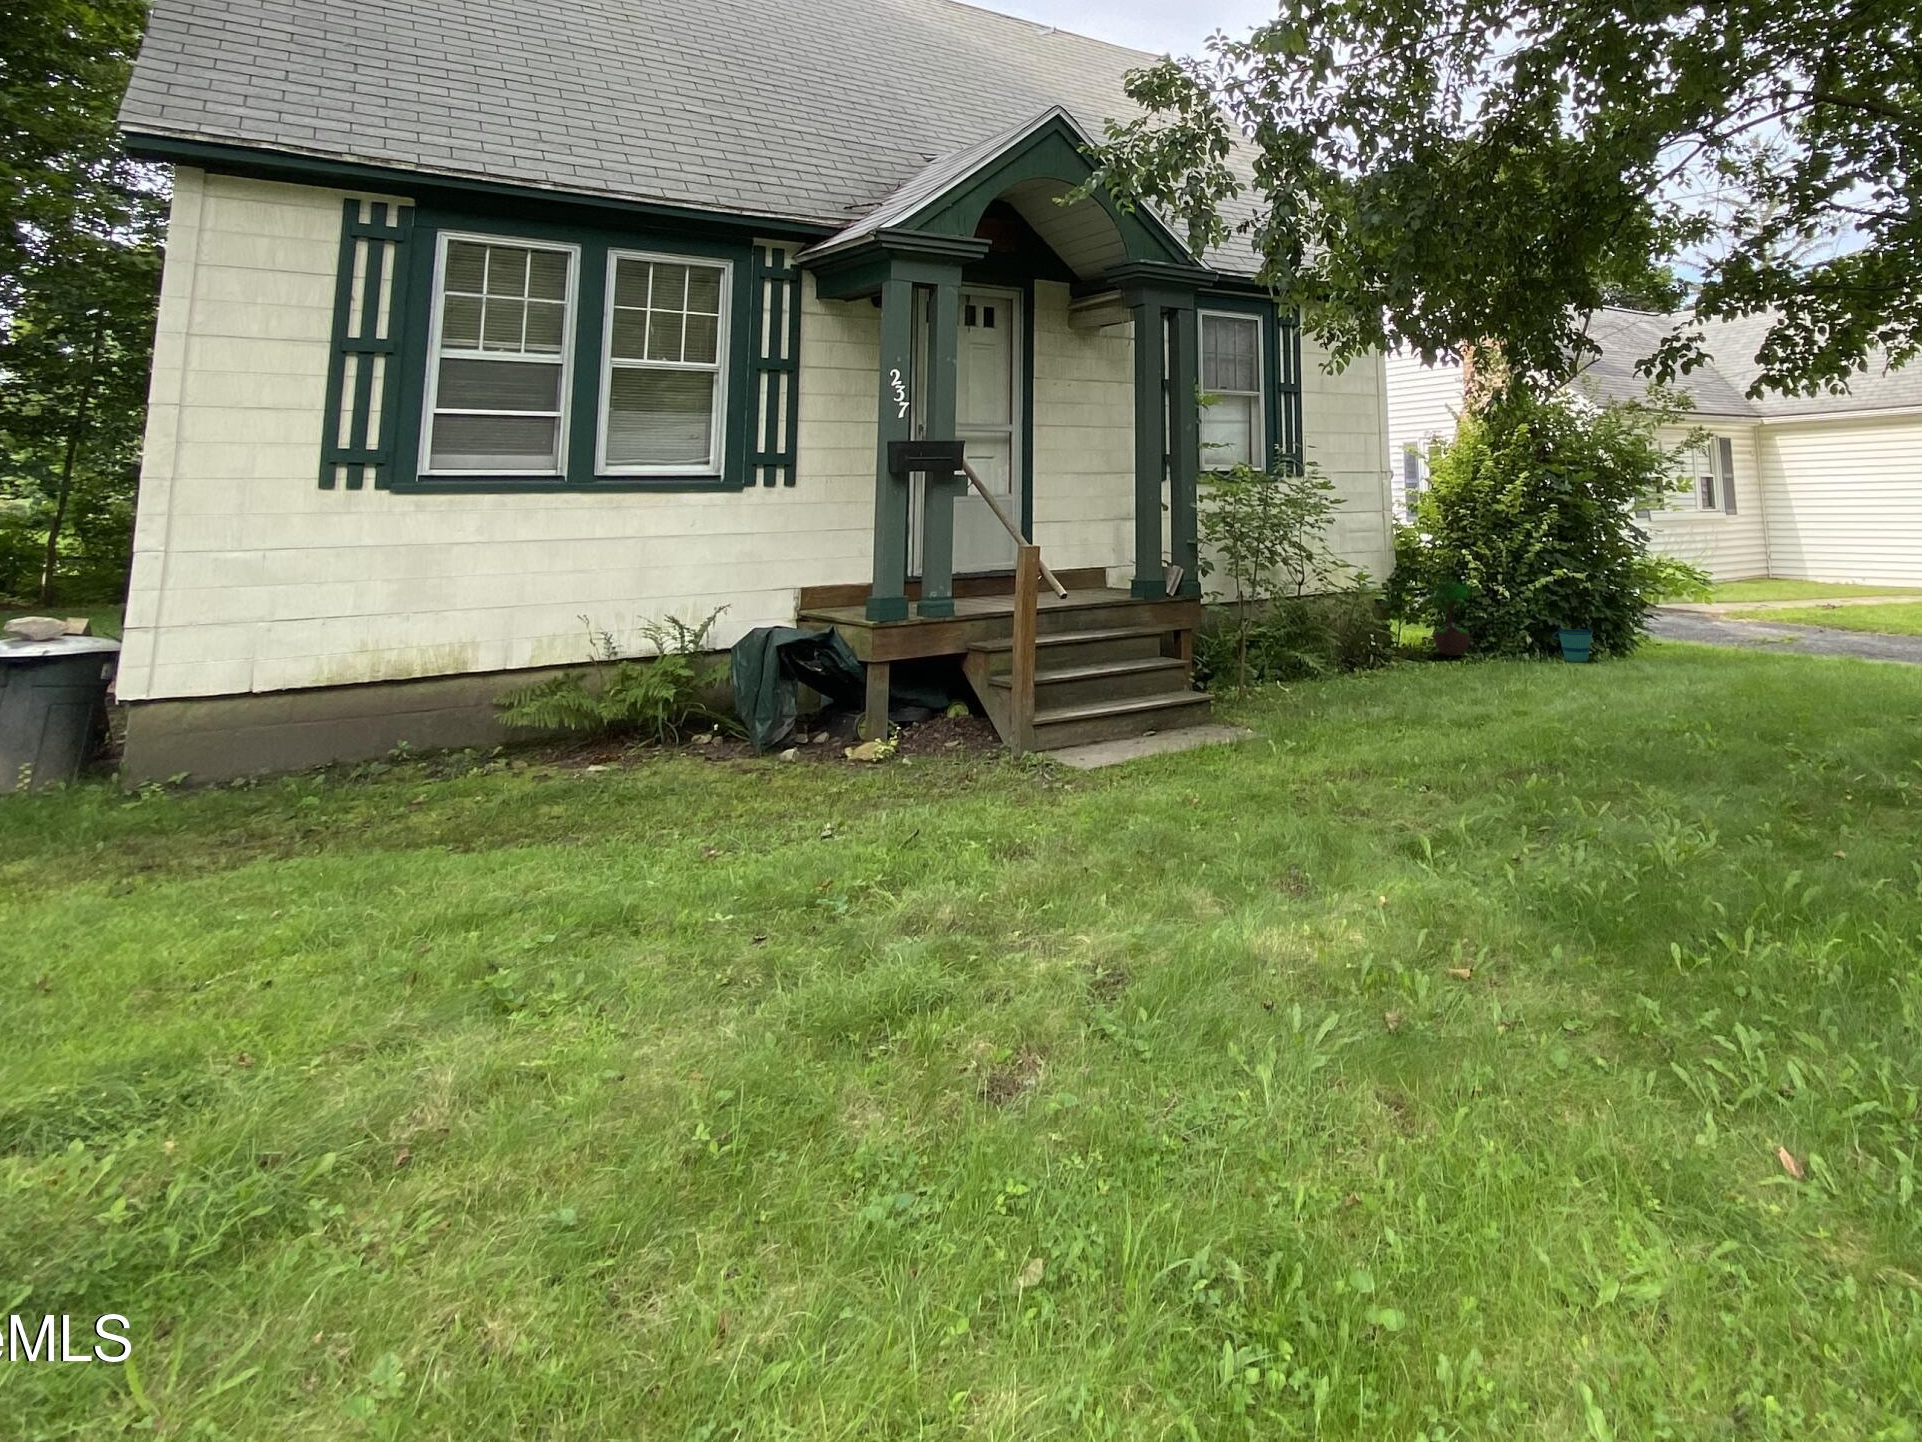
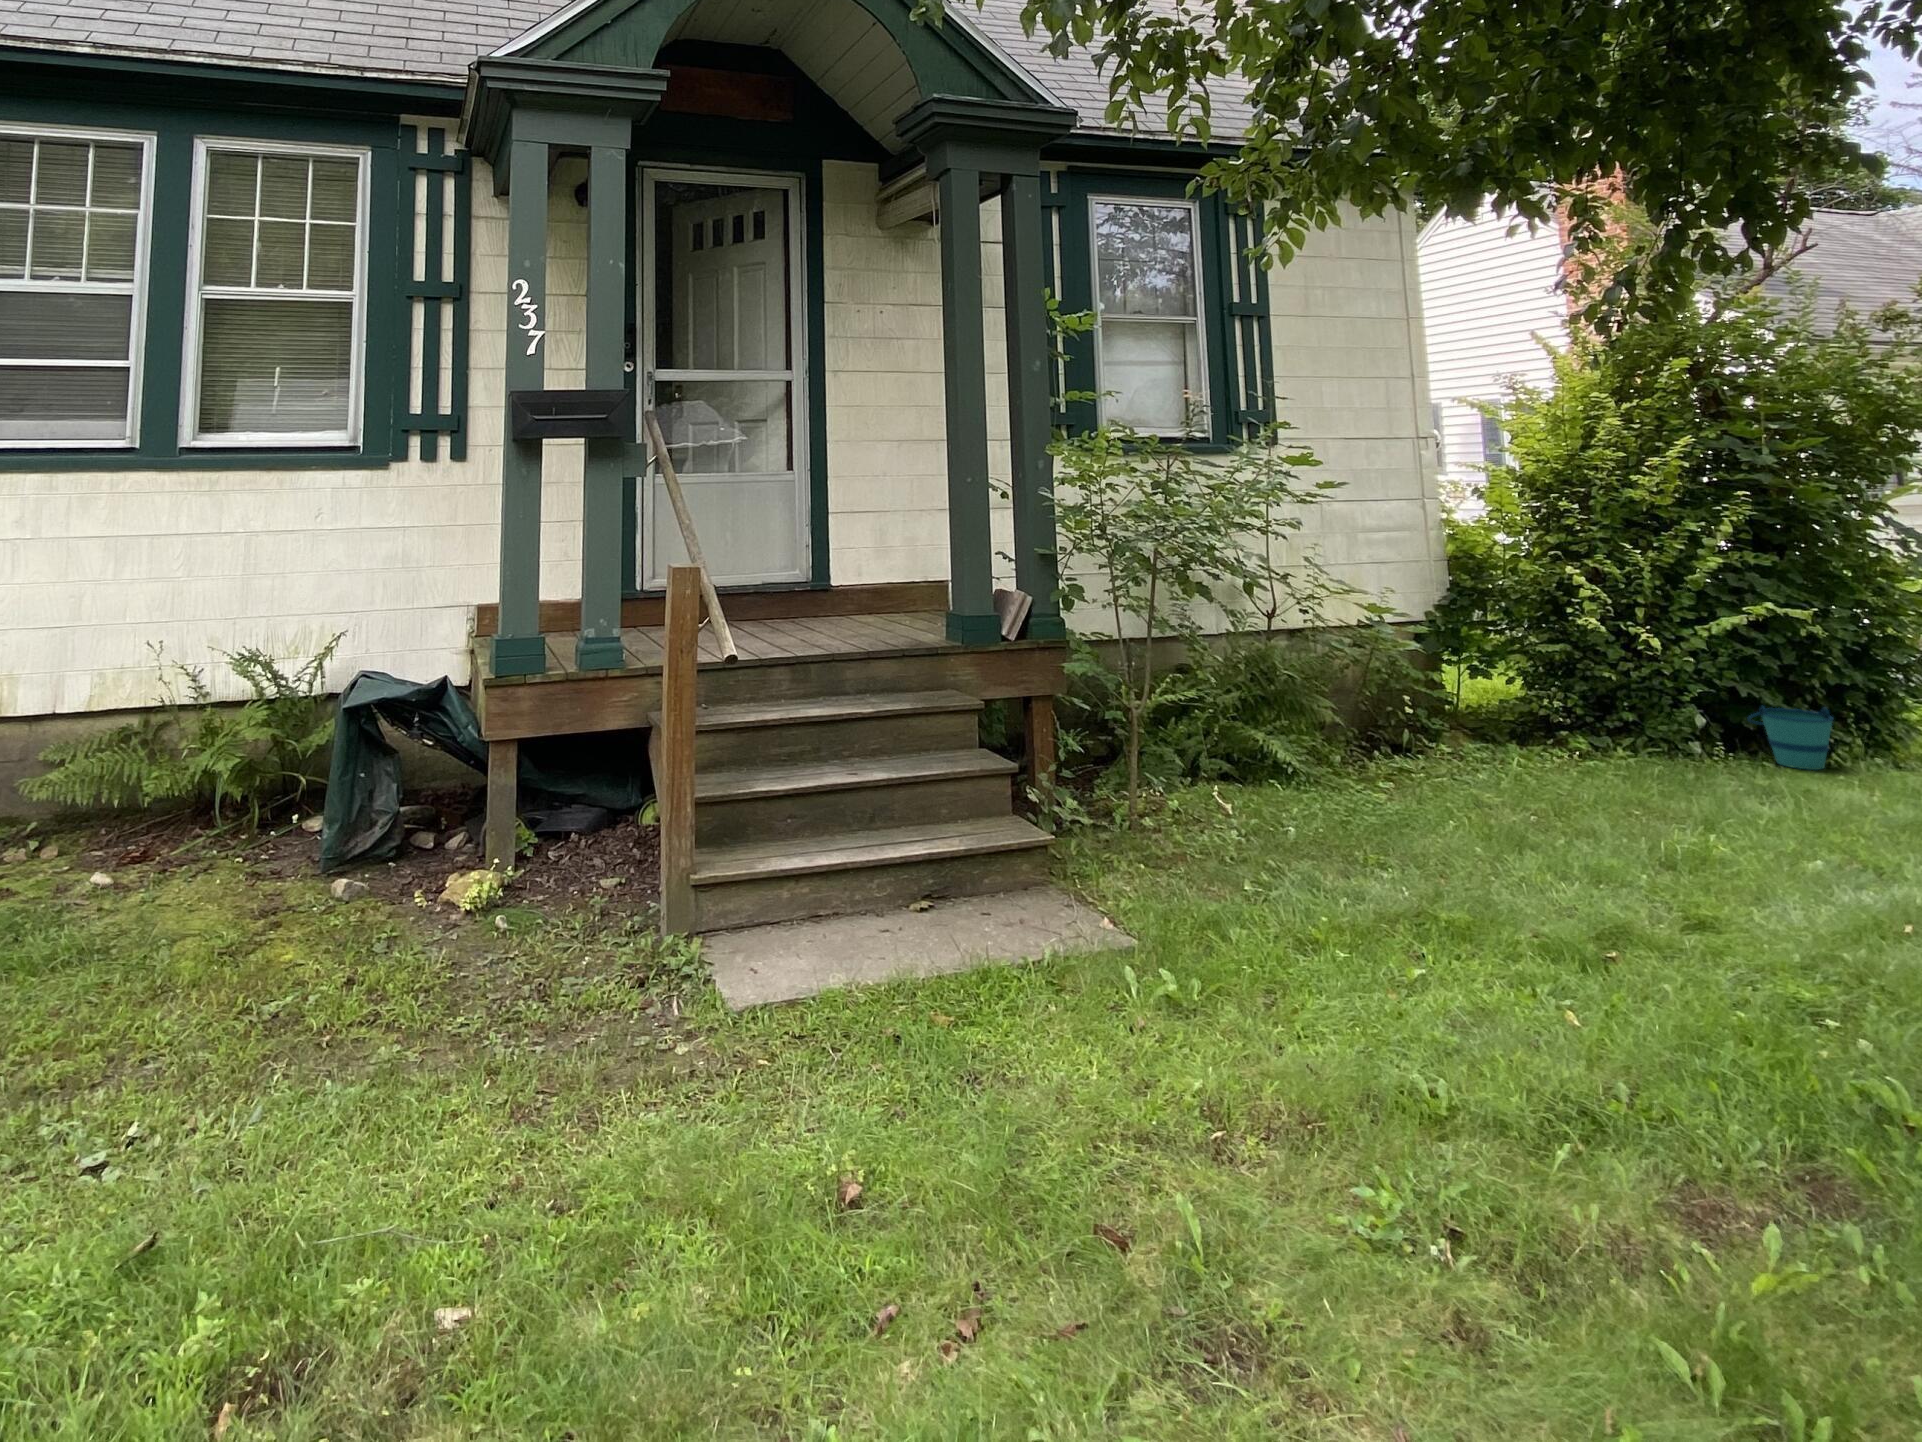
potted tree: present [1429,580,1470,656] -> none [1495,600,1587,740]

